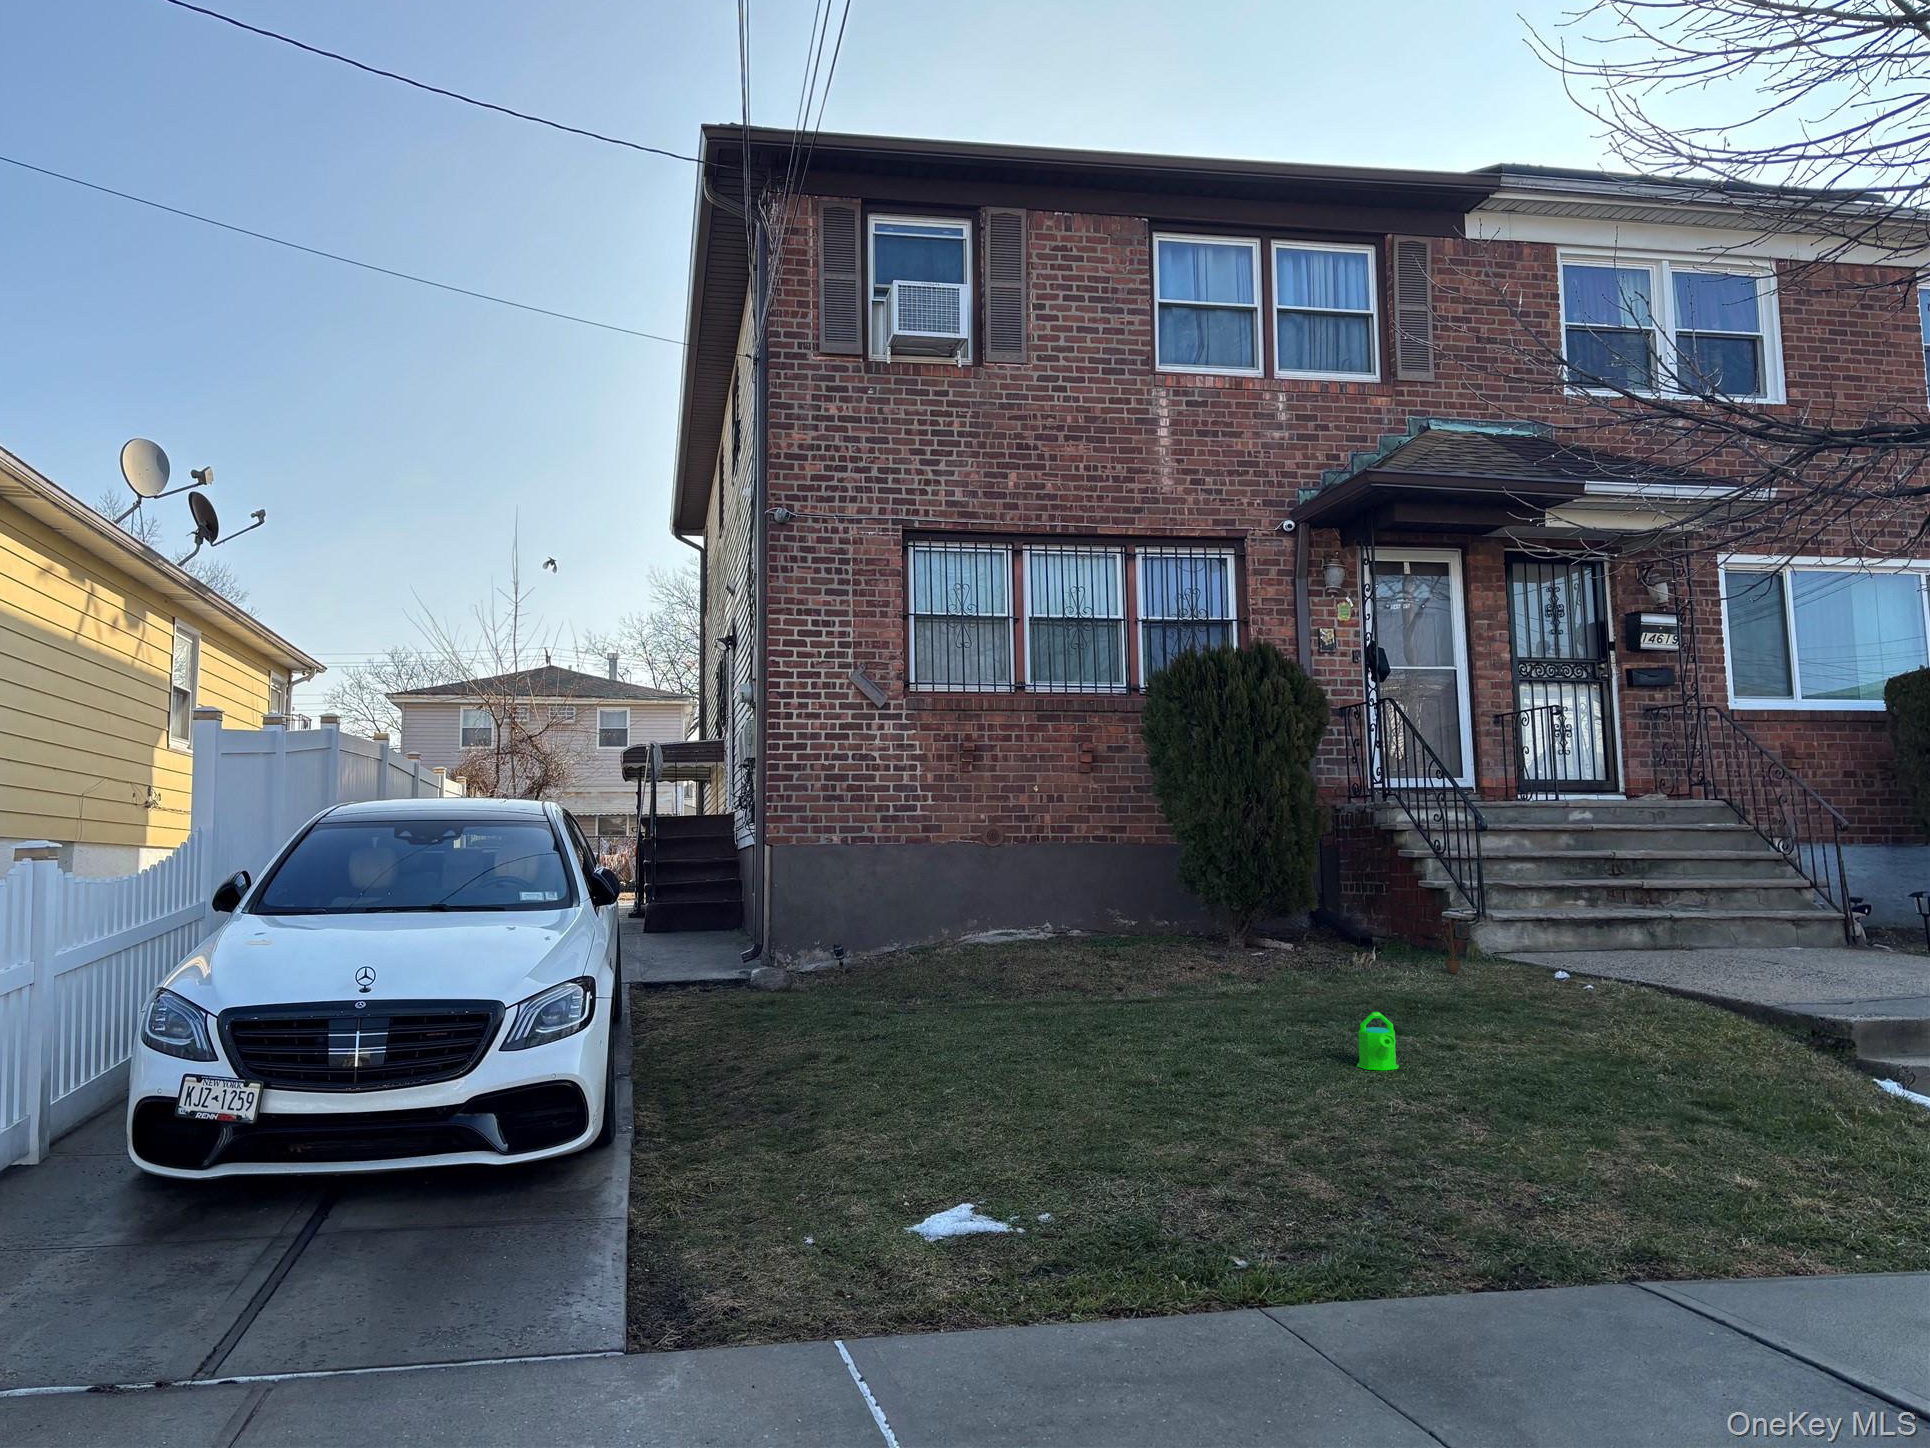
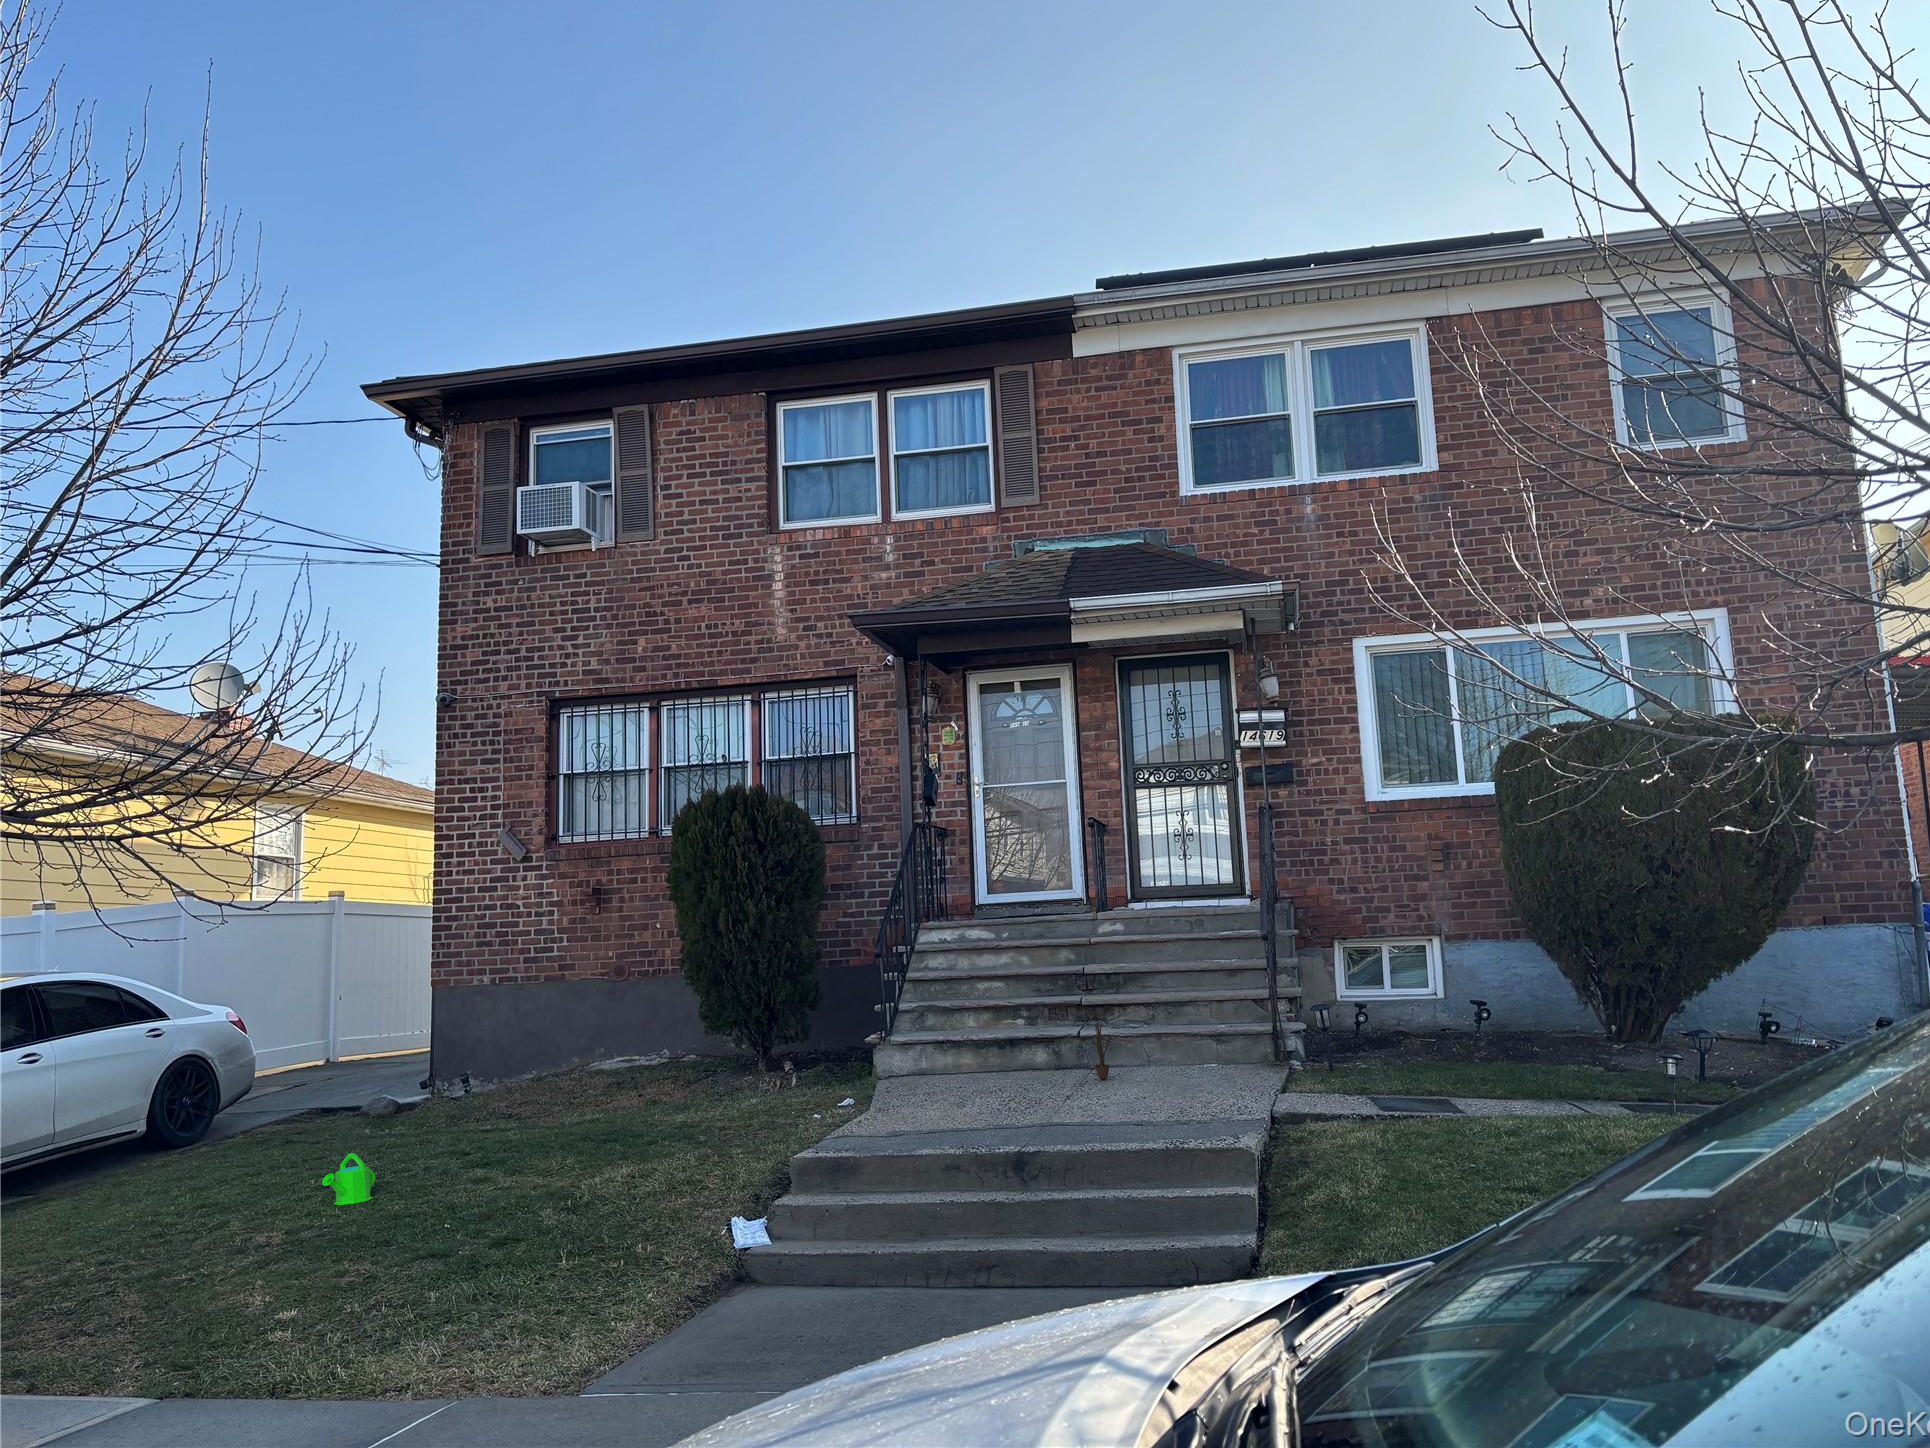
decorative plant: present [1430,917,1470,973] -> present [1091,1023,1112,1080]

